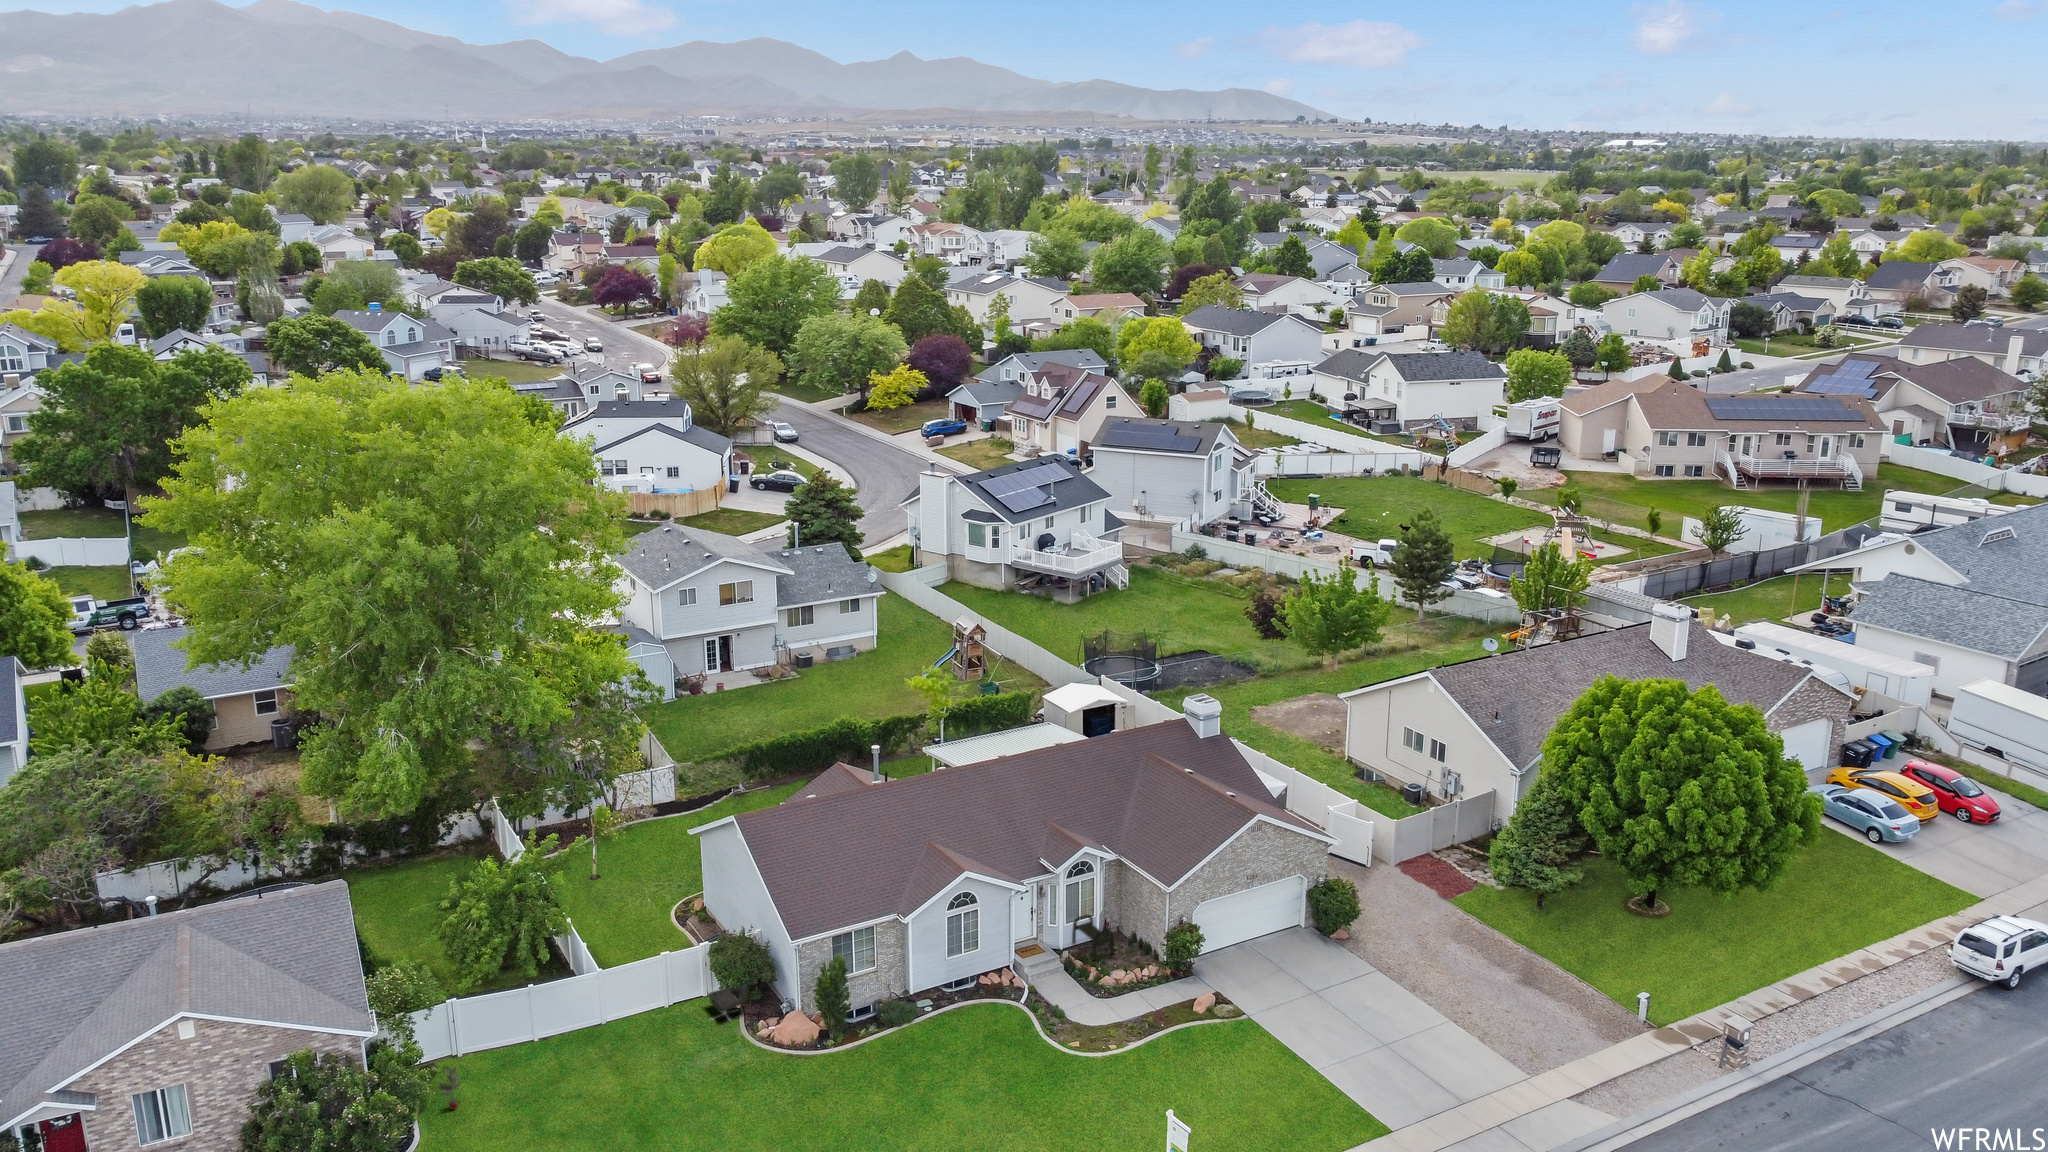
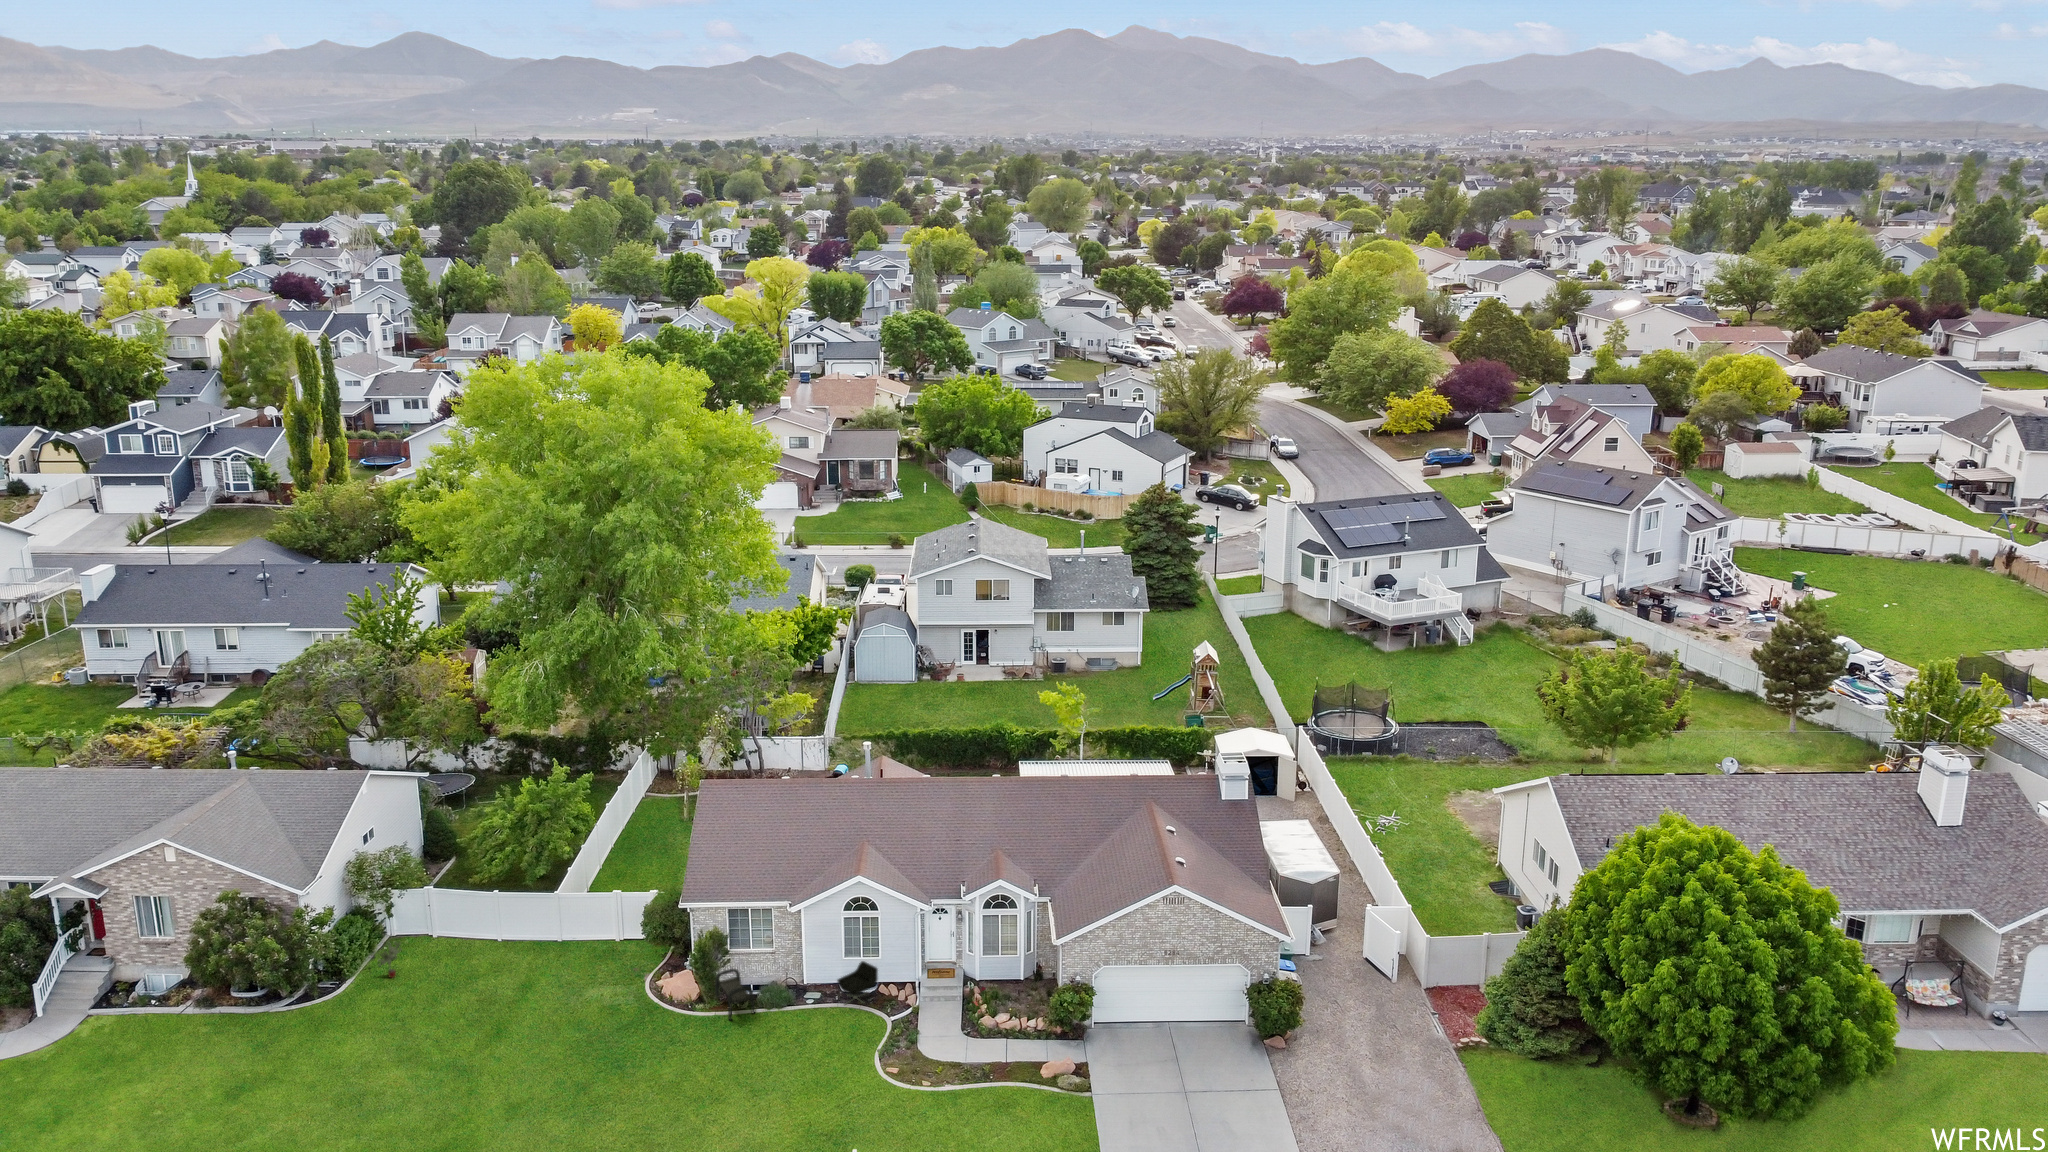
bench: present [1072,914,1114,961] -> present [715,969,755,1020]
lounge chair: present [708,984,747,1020] -> present [837,961,878,1003]

